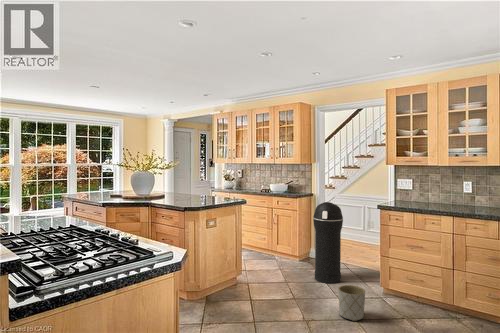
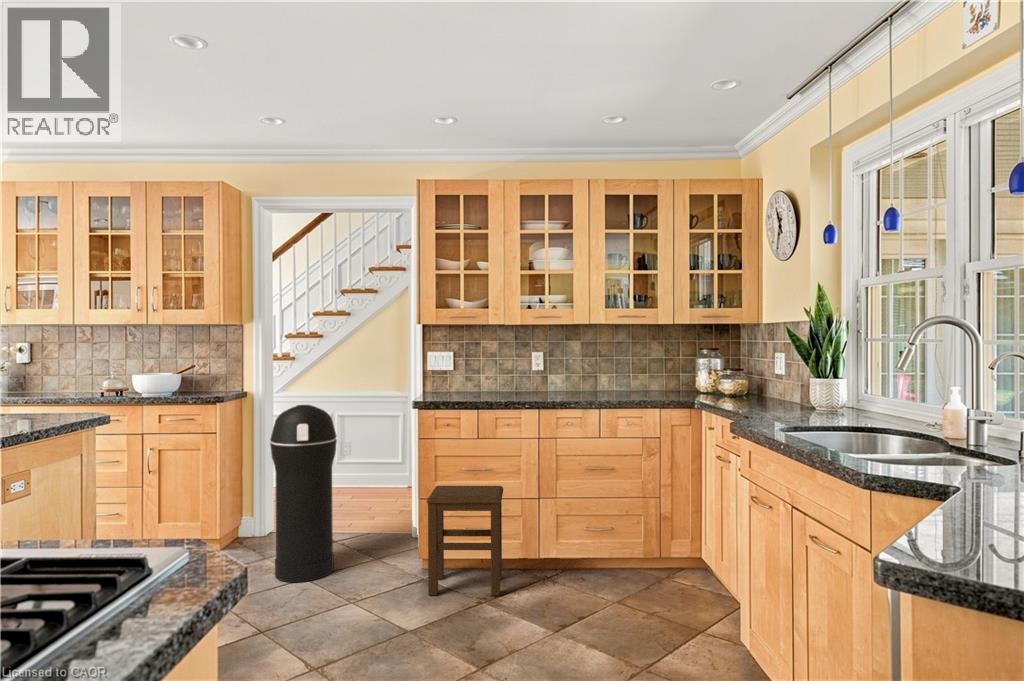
stool: none [378,250,428,316] -> present [427,486,503,596]
planter: present [338,285,365,321] -> none [364,570,419,645]

